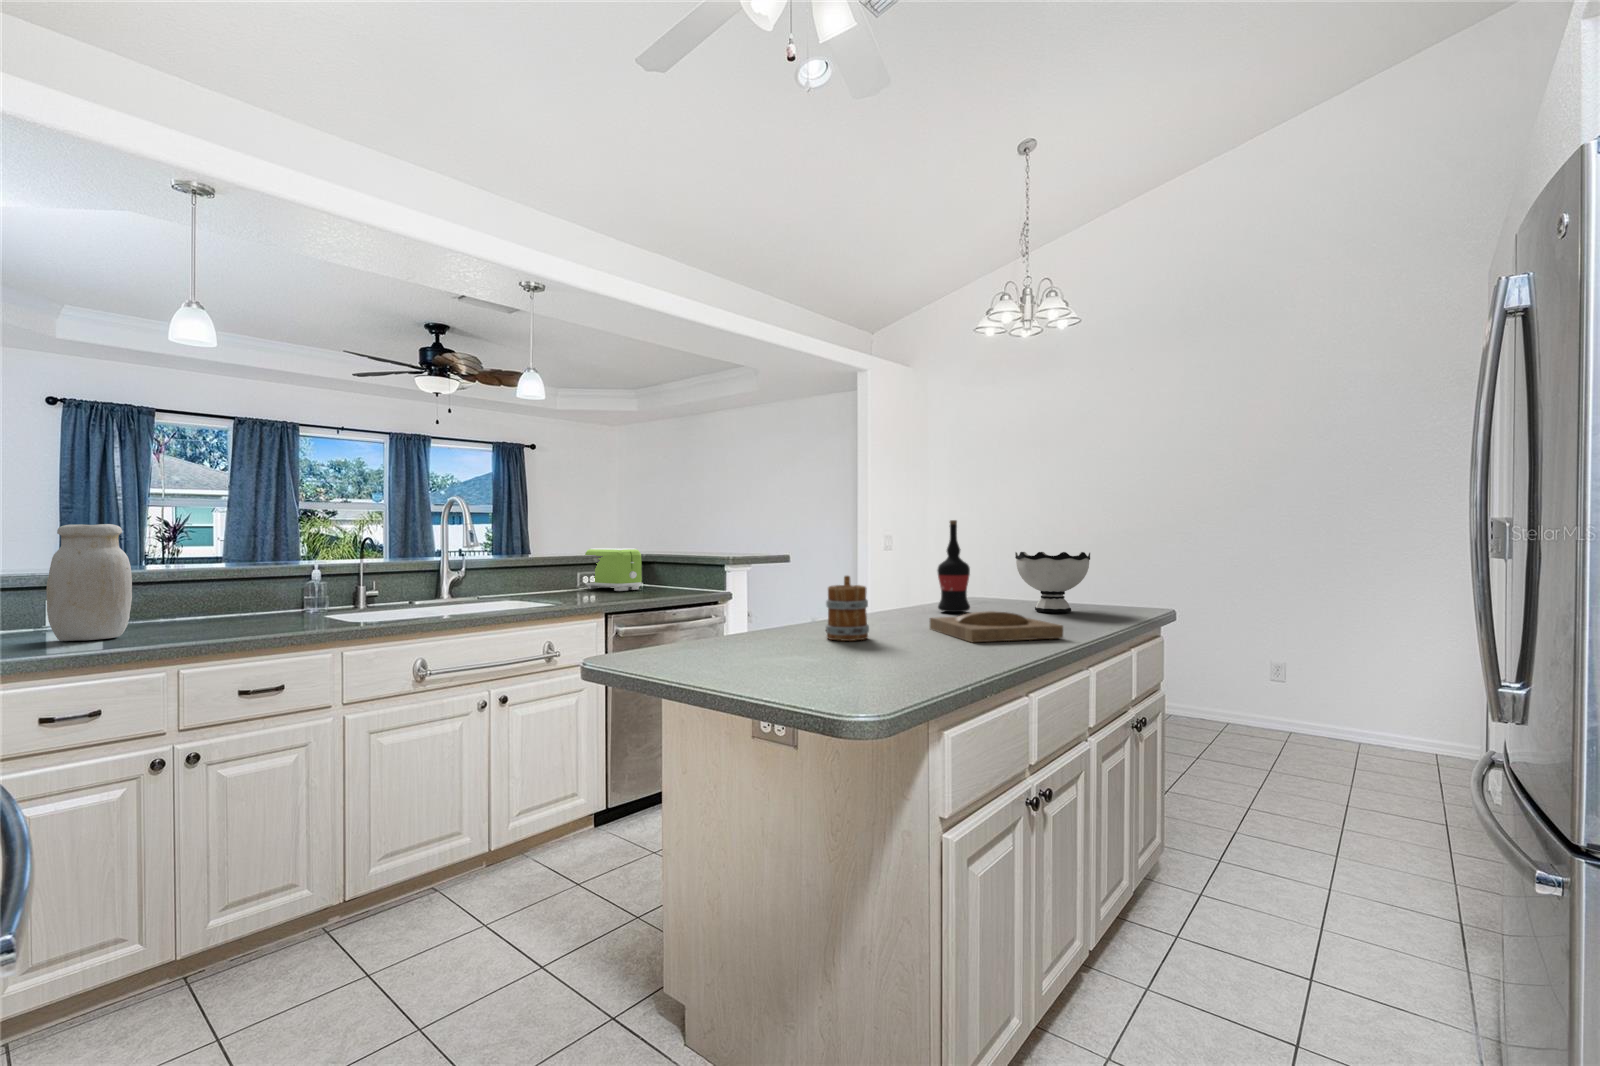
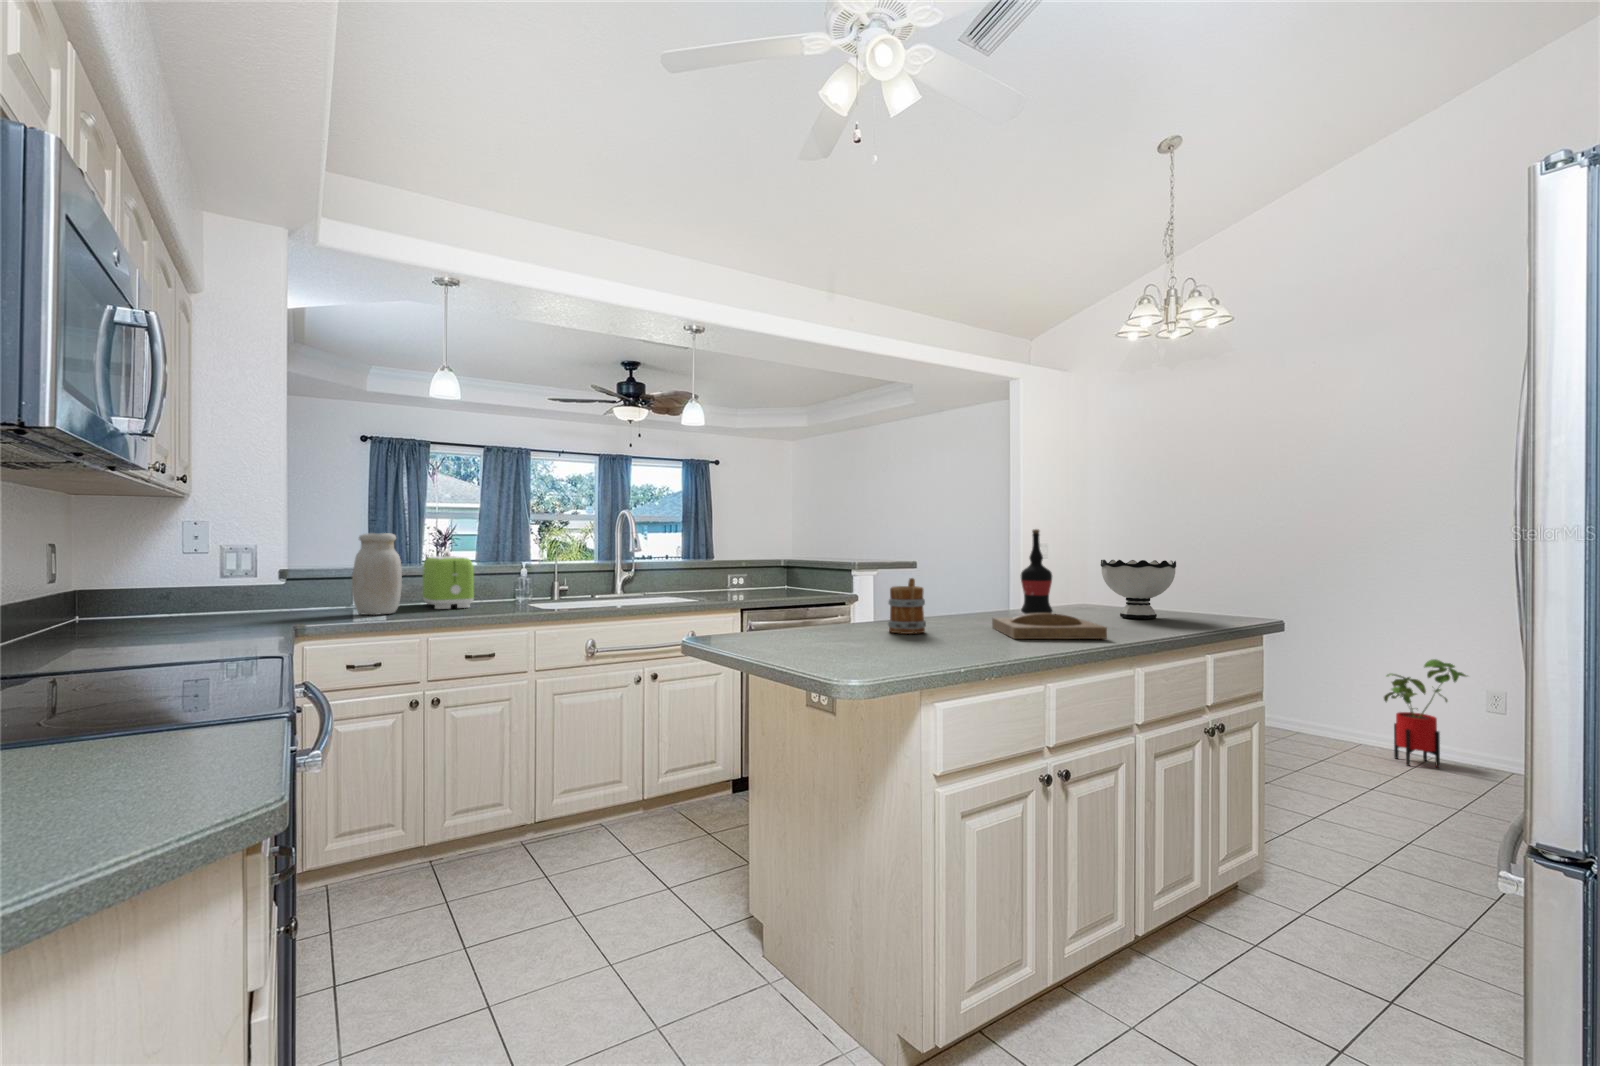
toaster: present [585,548,642,591] -> present [423,556,474,609]
house plant: none [1204,638,1272,736] -> present [1384,659,1466,768]

